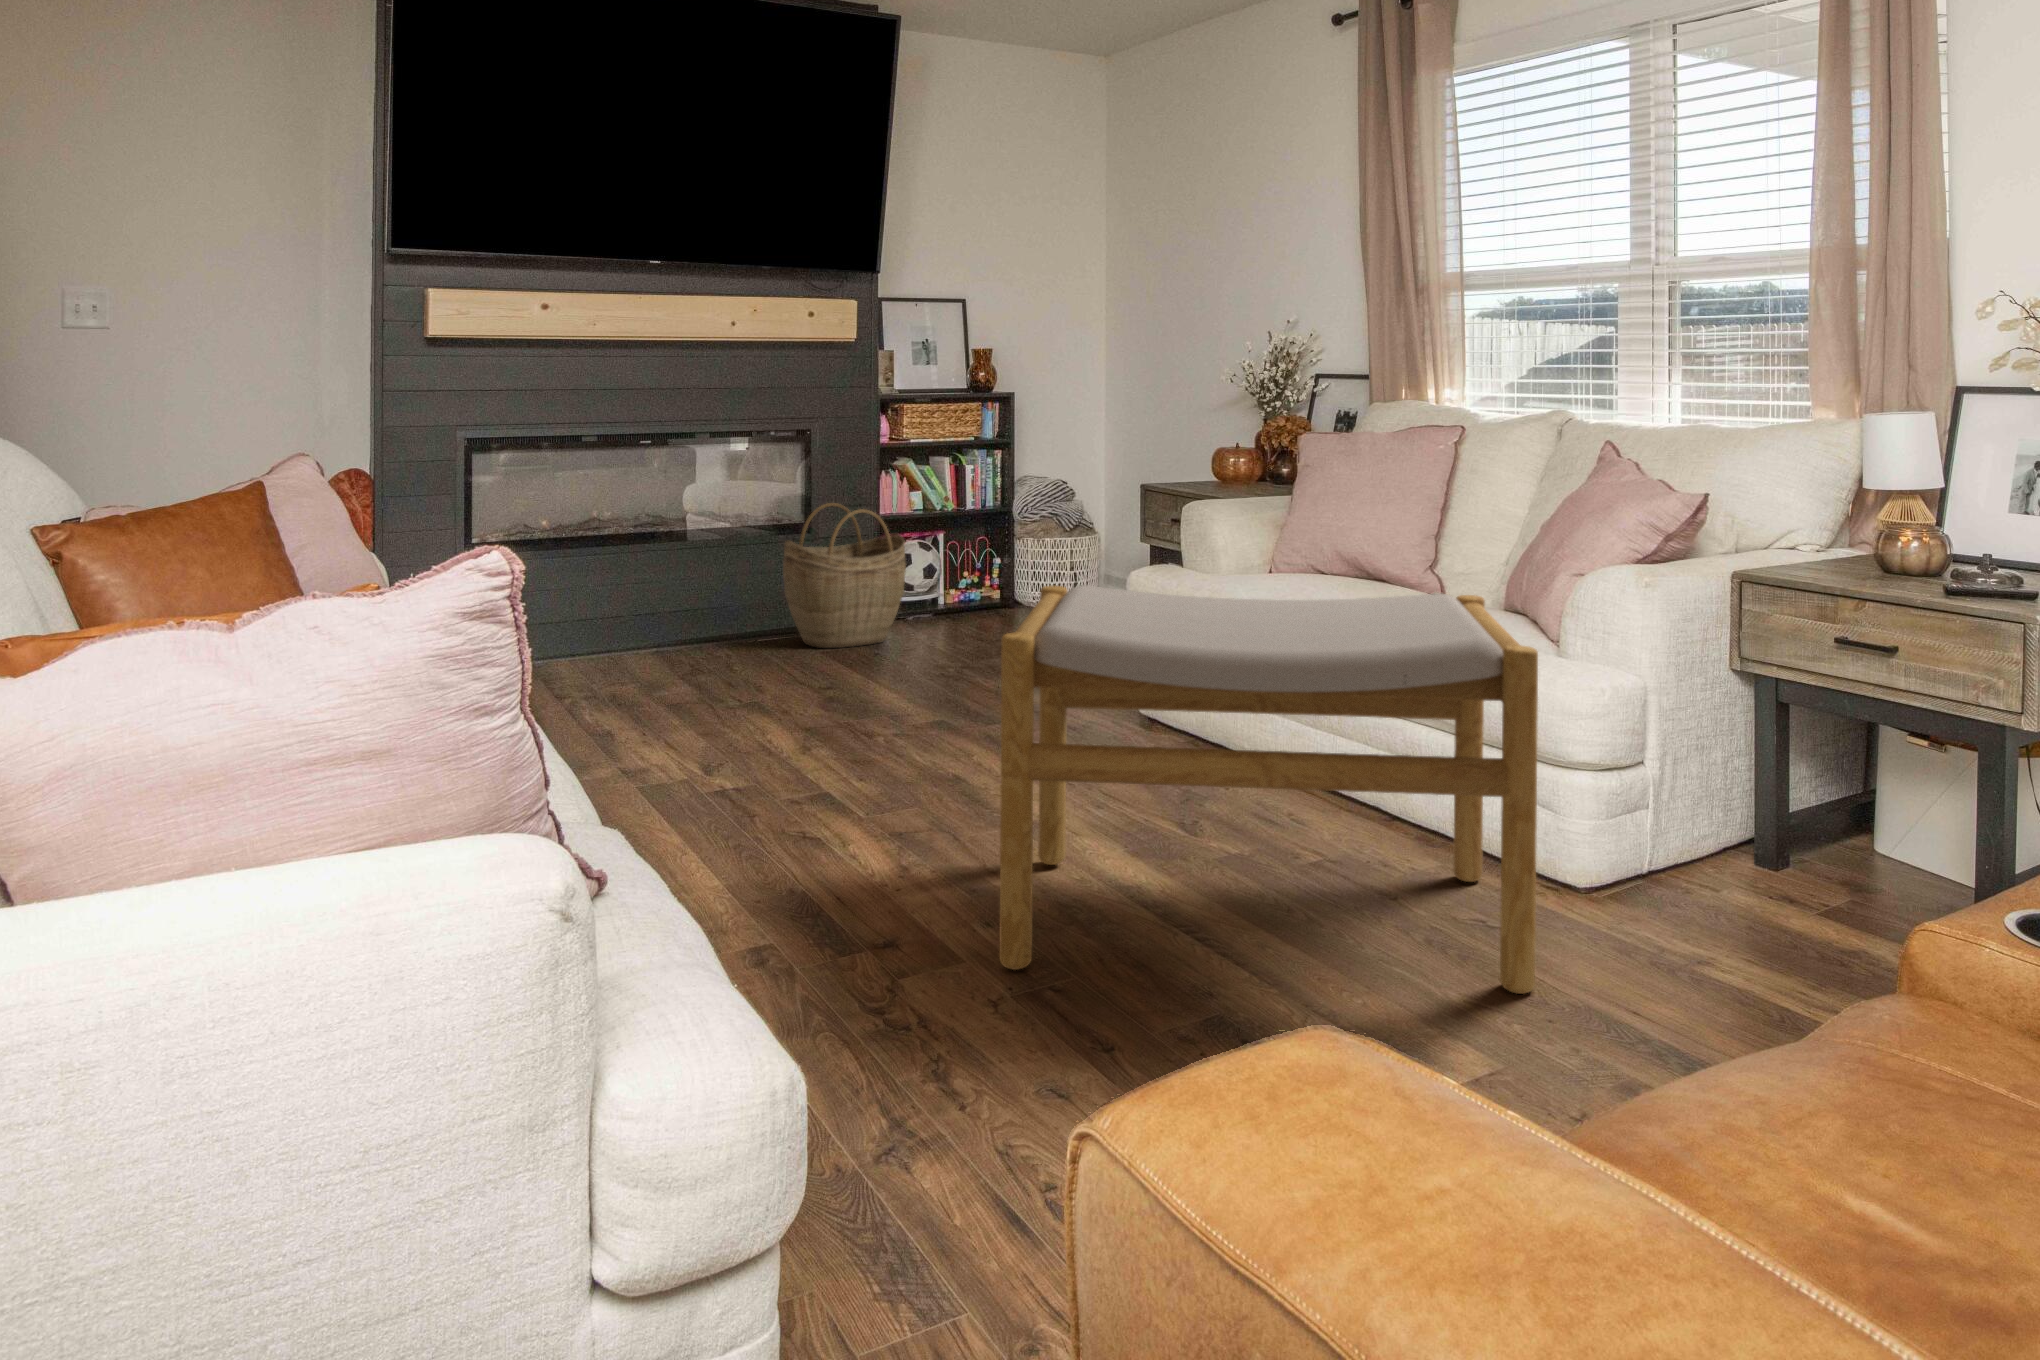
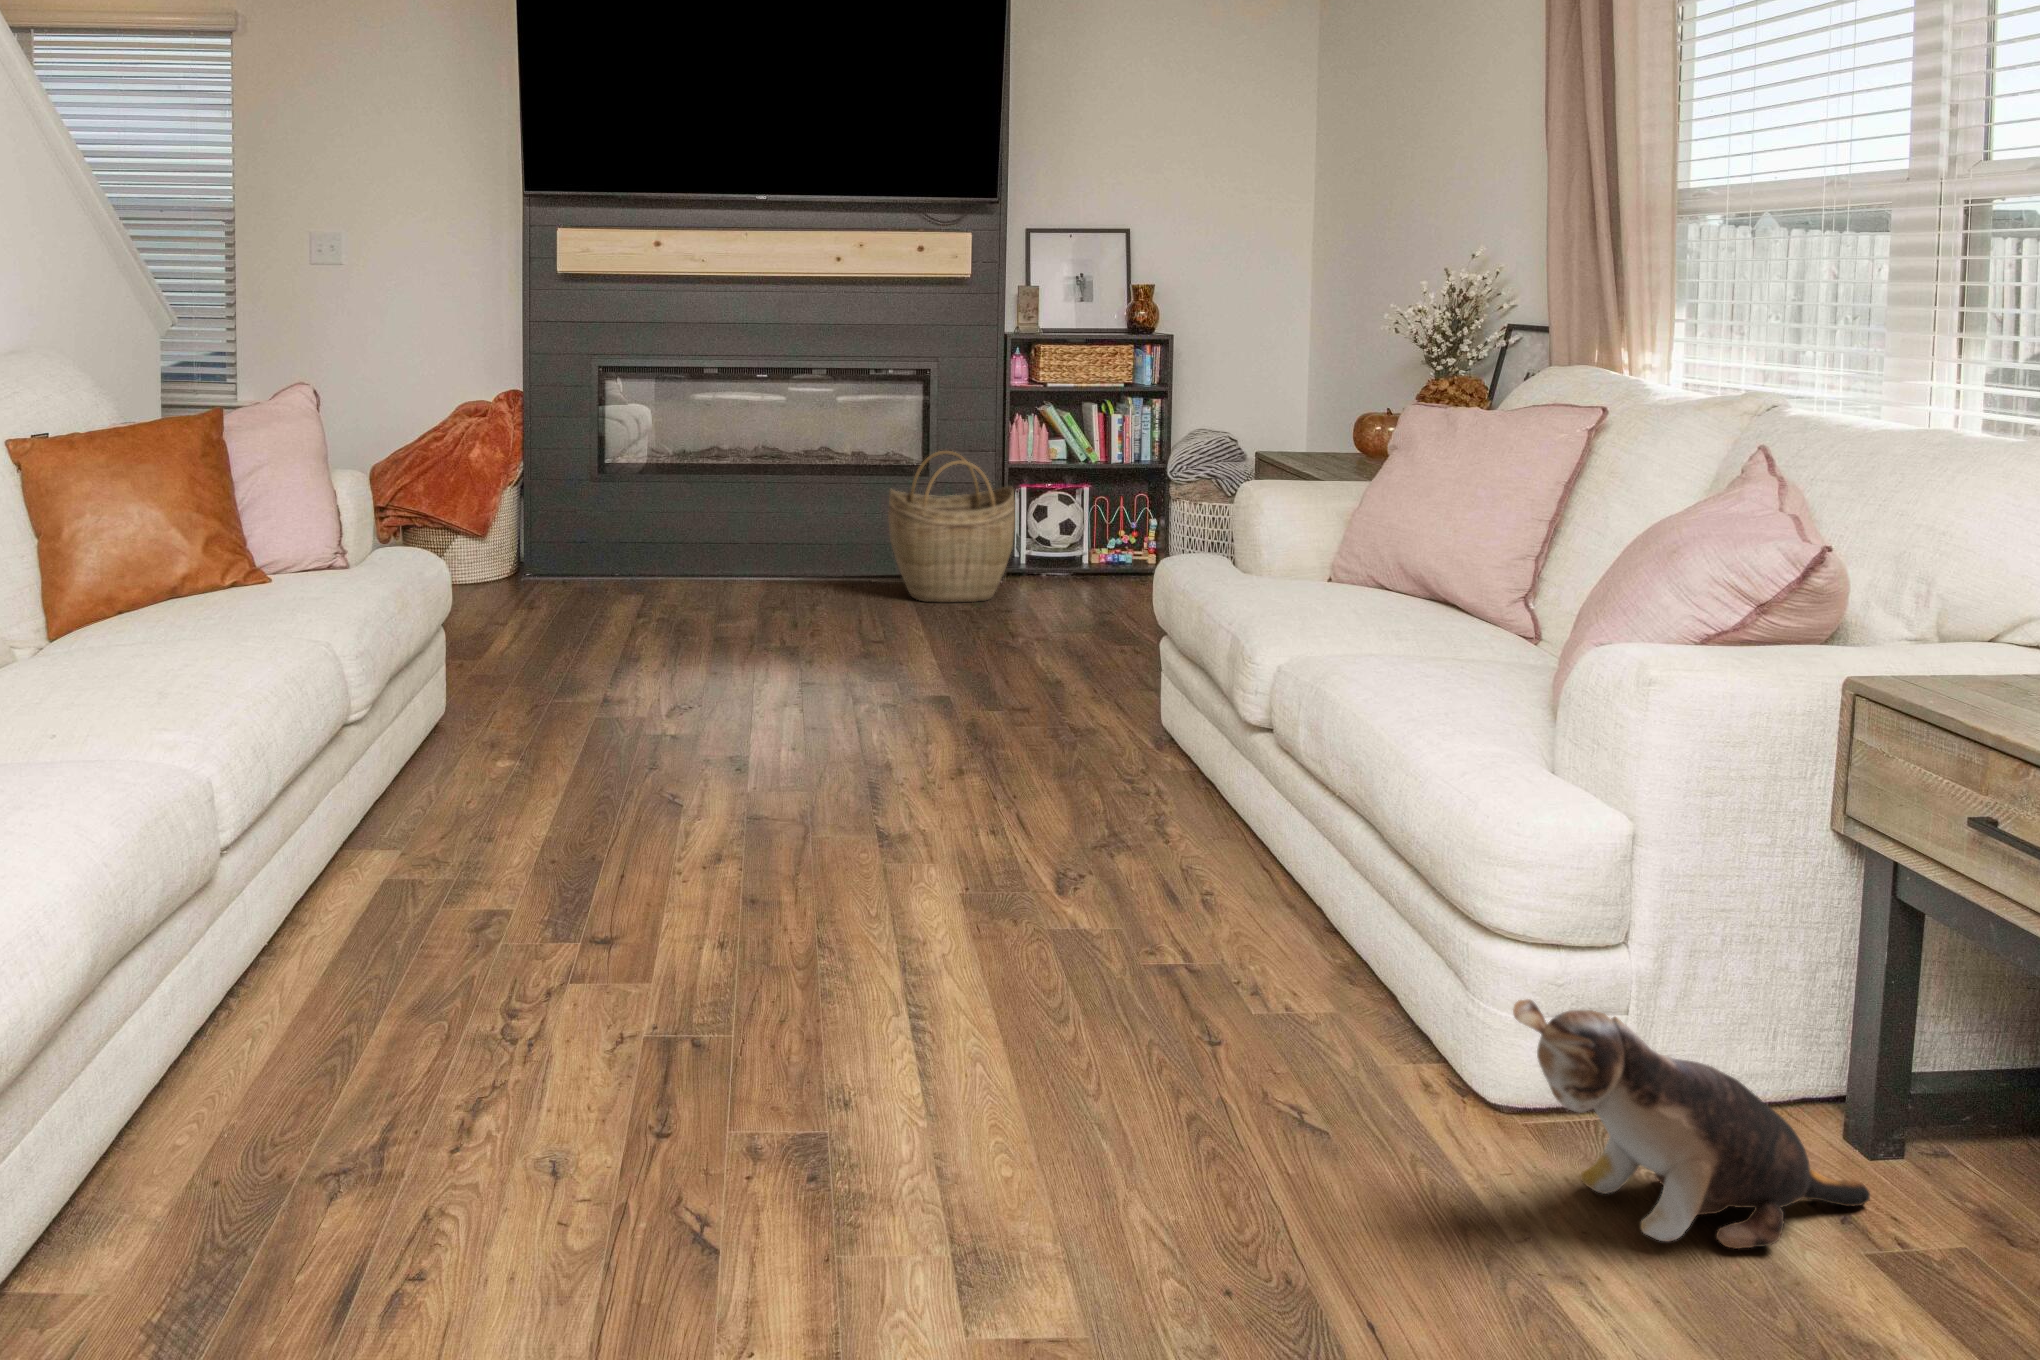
footstool: present [999,585,1538,994] -> none [660,589,1370,1246]
plush toy: none [1635,793,1794,932] -> present [1513,999,1870,1249]

